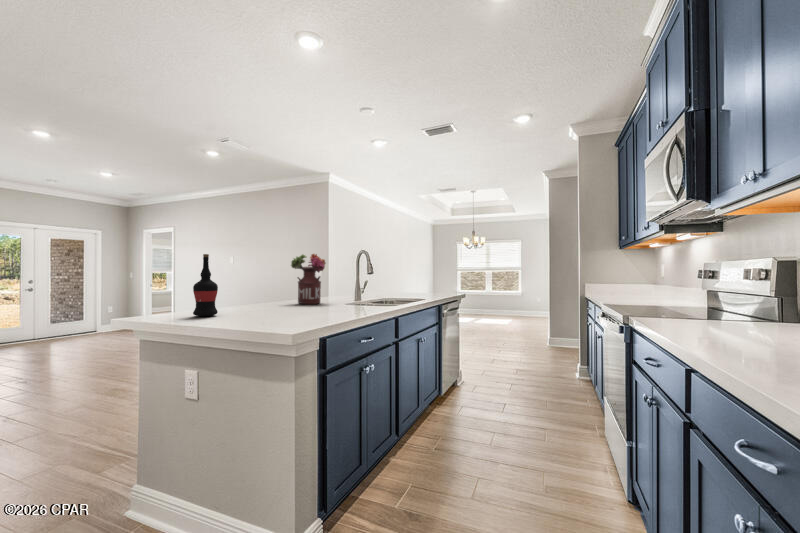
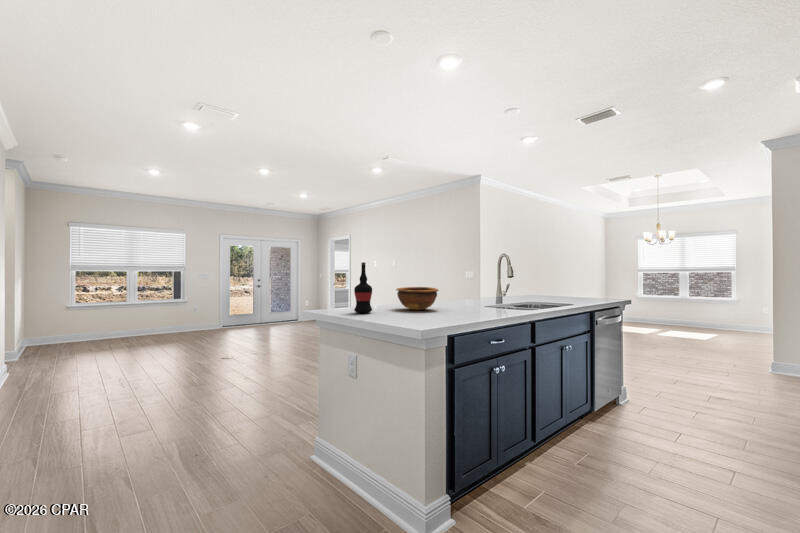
flower arrangement: present [291,254,326,304] -> none [435,259,468,306]
bowl: none [247,284,298,310] -> present [396,287,438,310]

